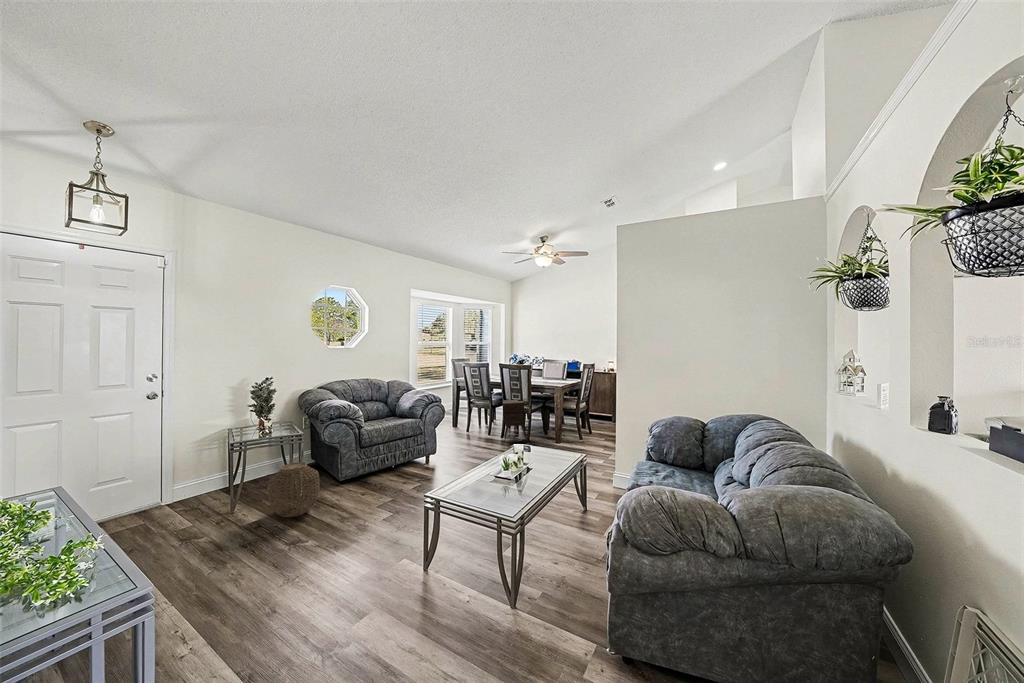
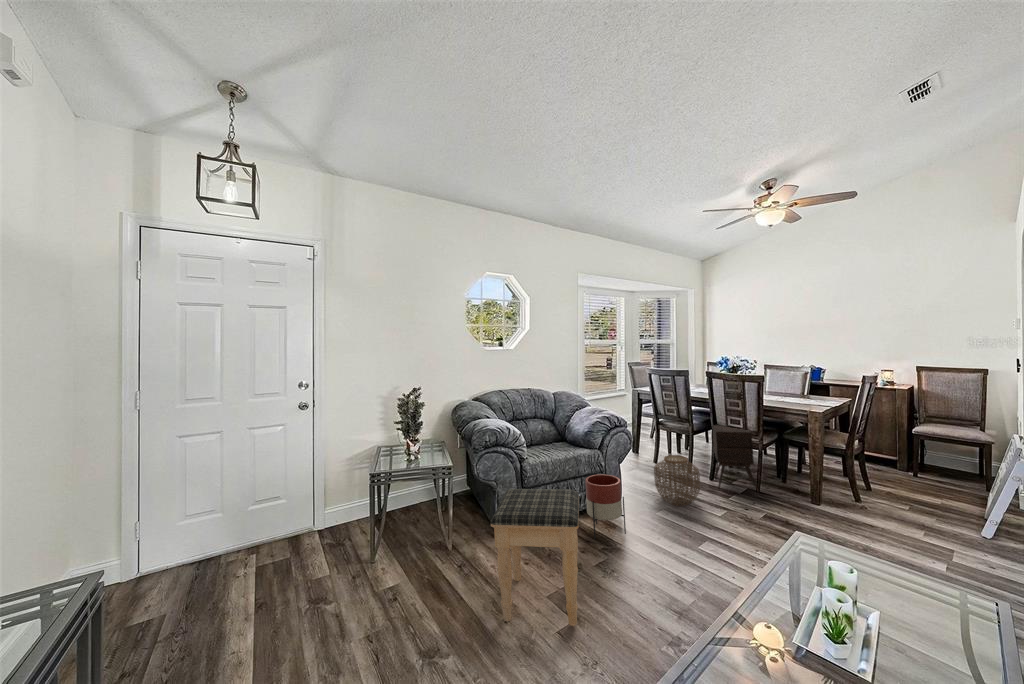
planter: none [408,434,436,477] -> present [585,474,626,539]
footstool: none [337,438,400,523] -> present [491,489,579,626]
woven basket: present [267,462,320,517] -> present [654,455,700,506]

